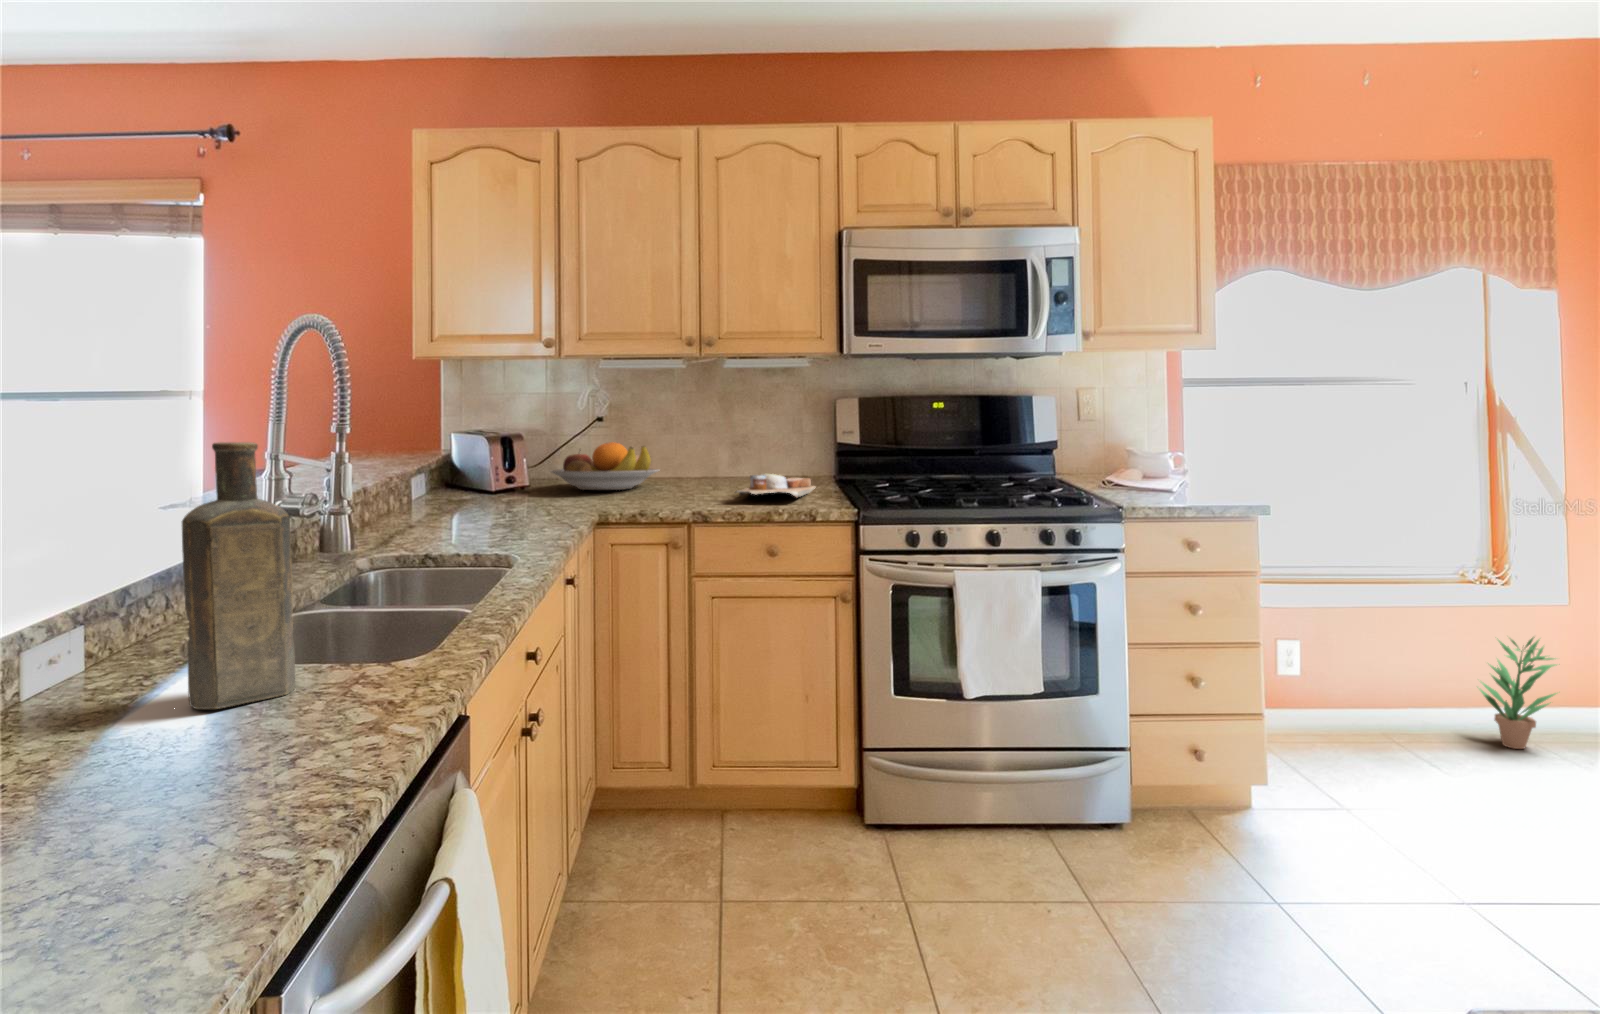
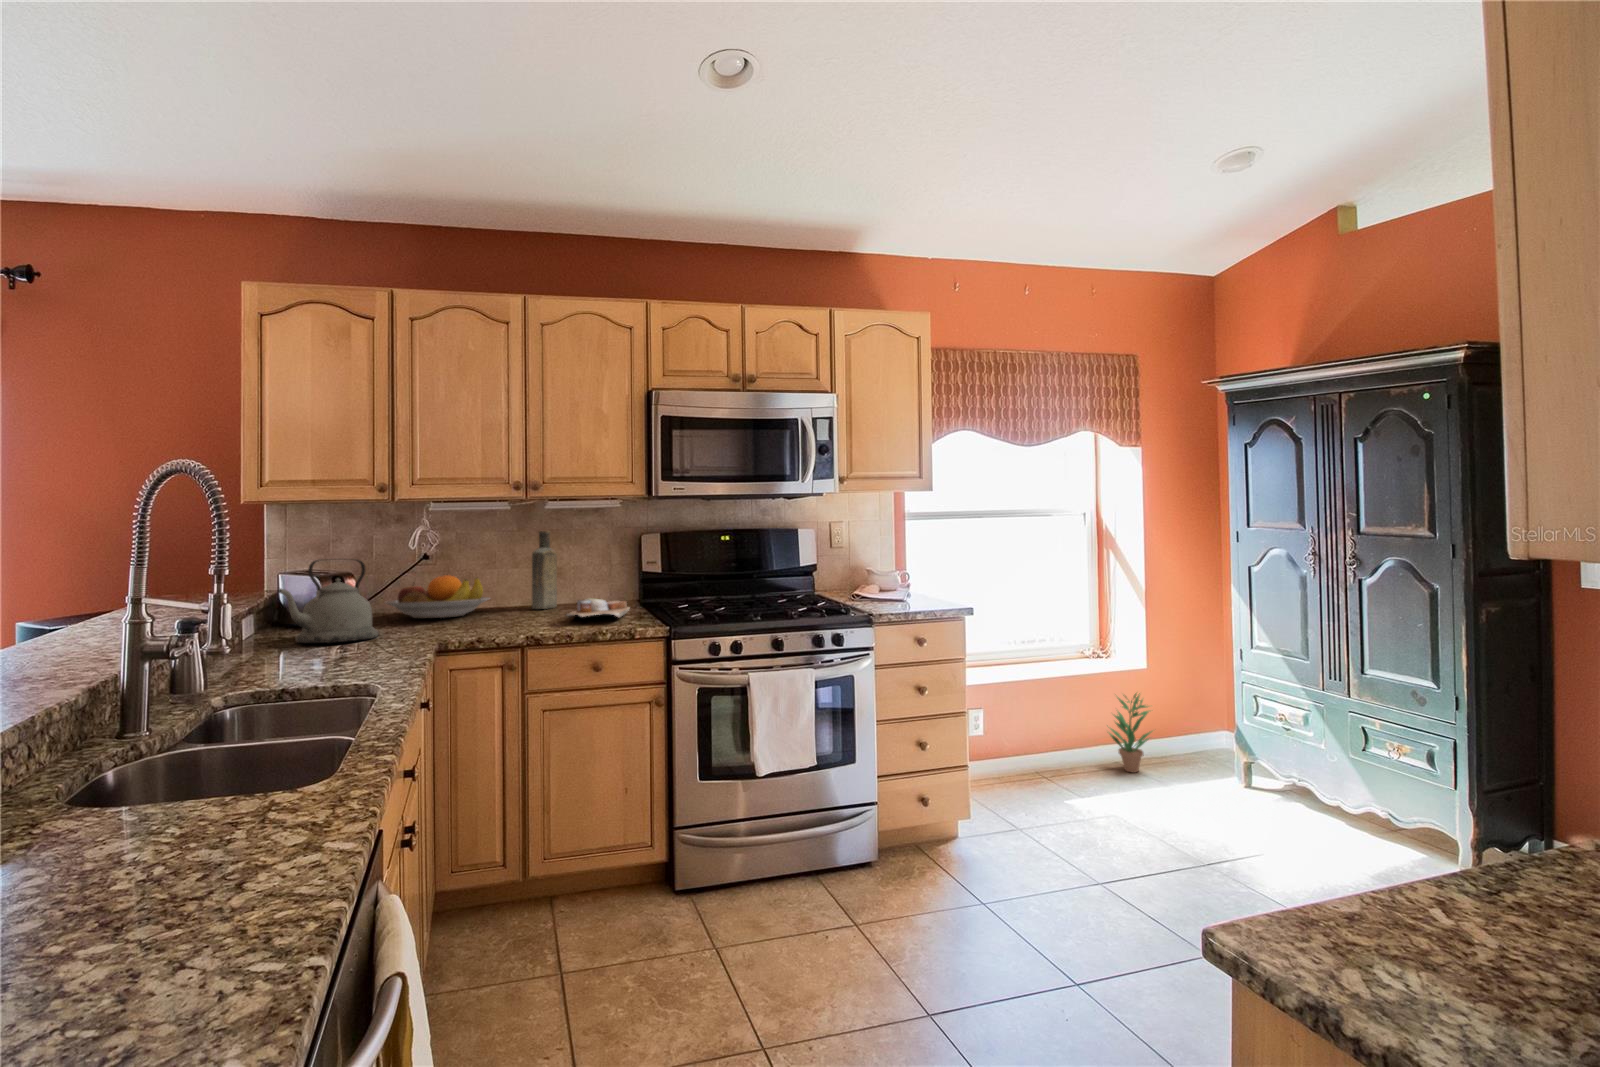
kettle: none [435,420,538,511] -> present [278,559,379,643]
bottle: present [182,442,295,709] -> present [532,531,557,609]

